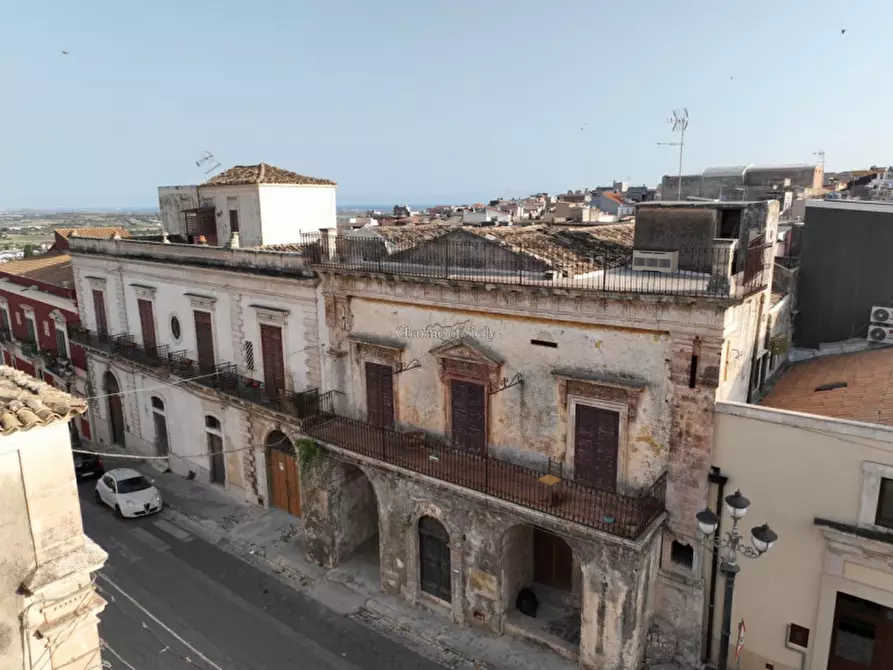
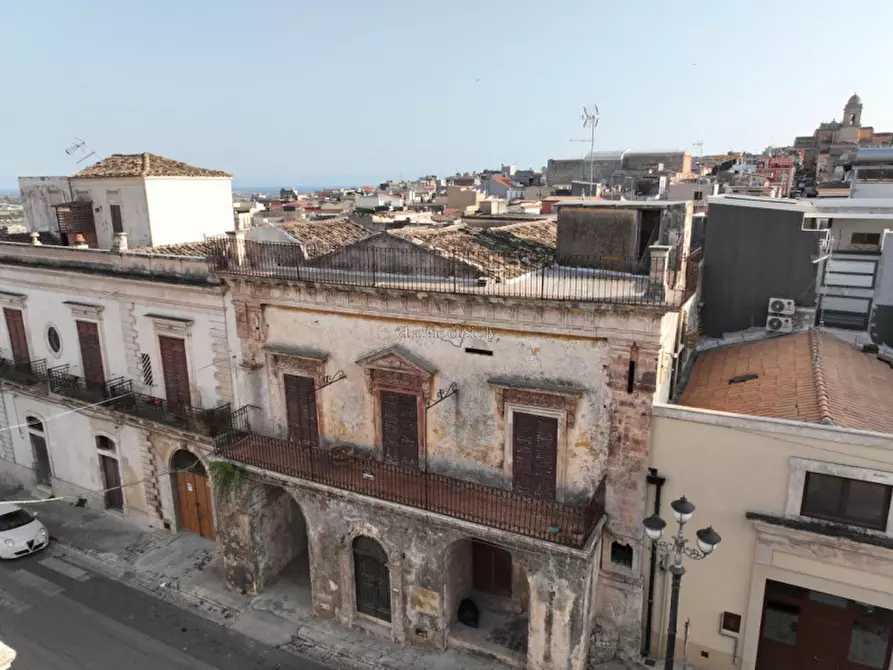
bench: present [632,247,679,273] -> none [561,249,605,275]
chair: present [538,457,562,505] -> present [602,239,625,278]

